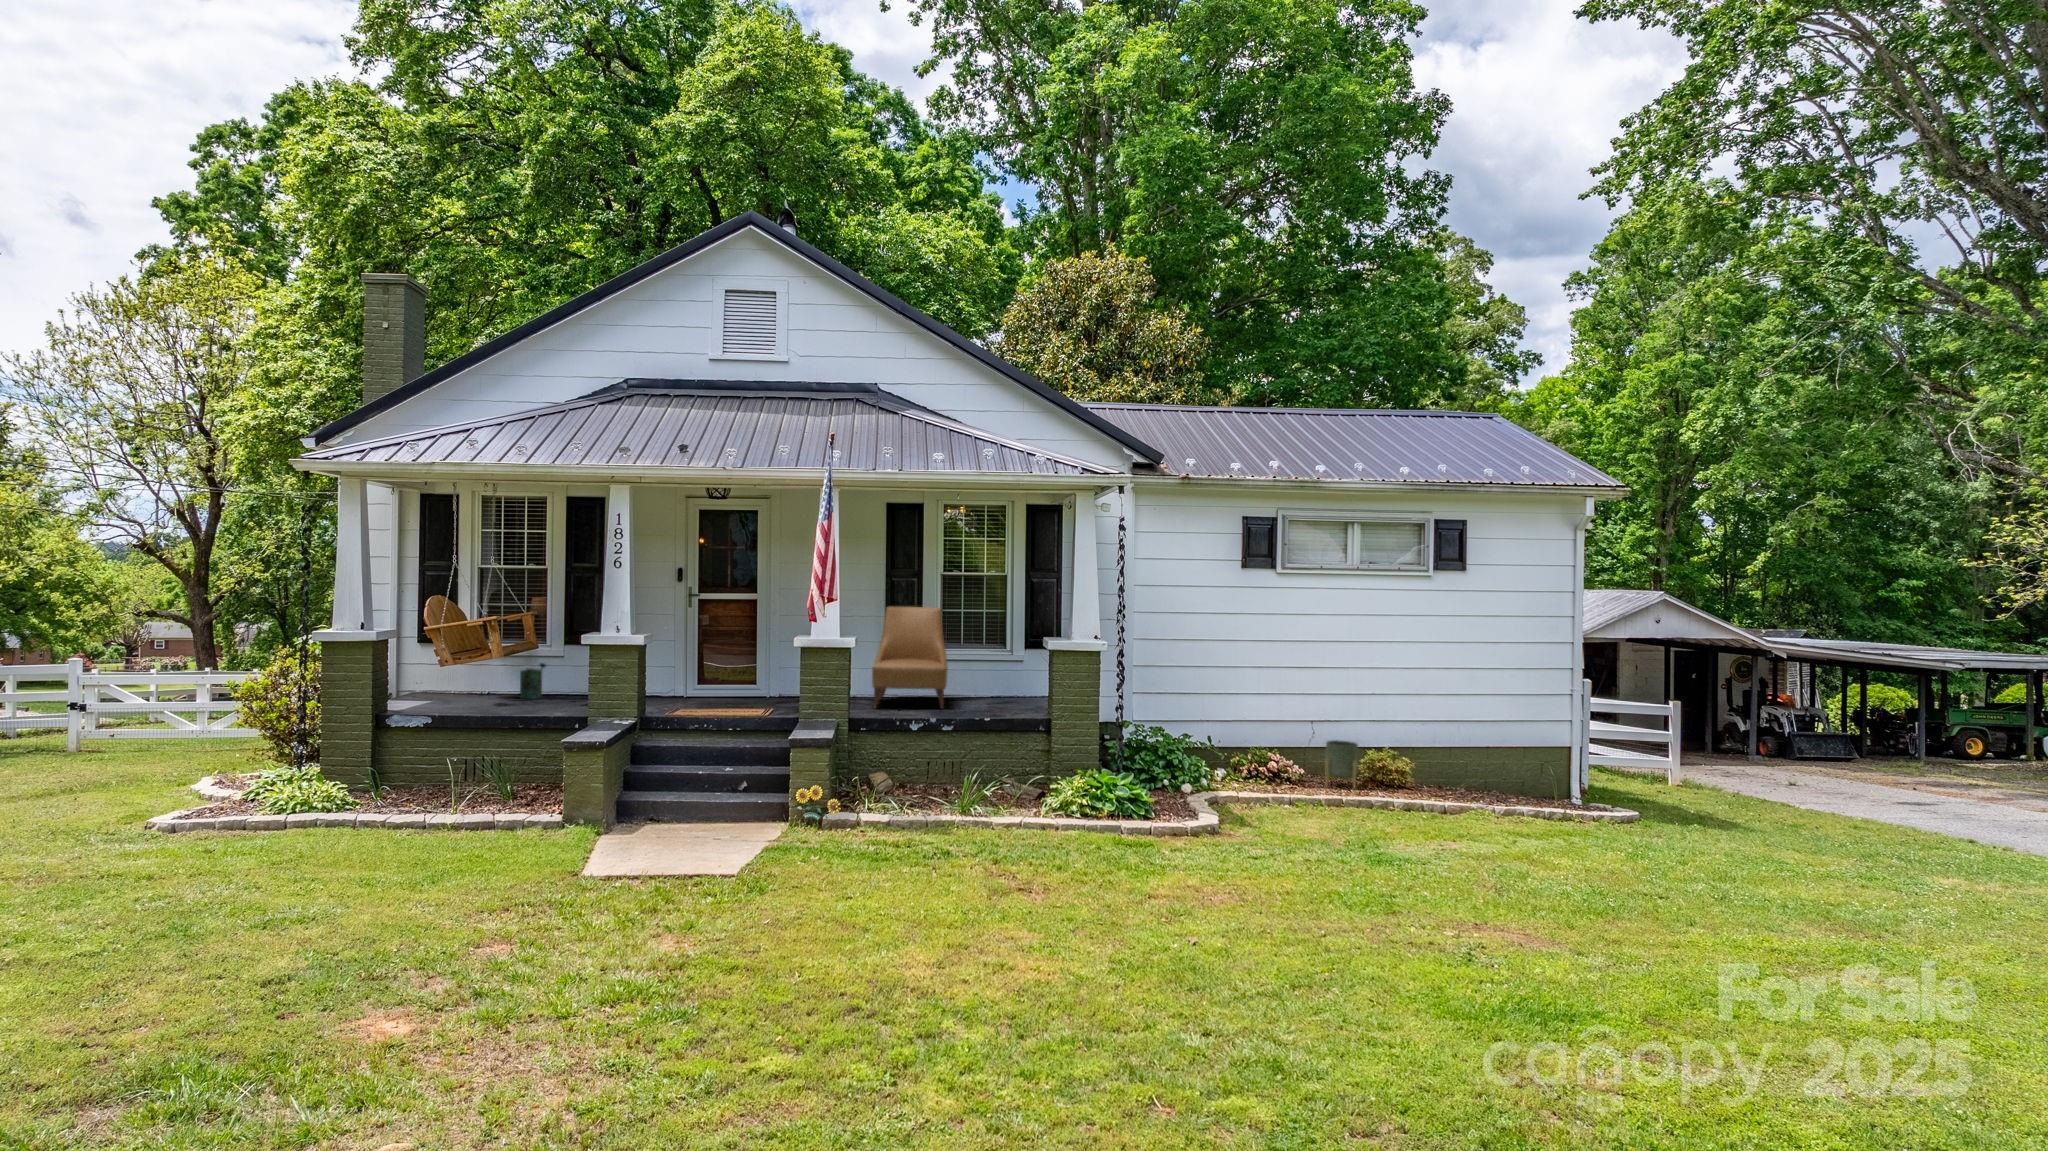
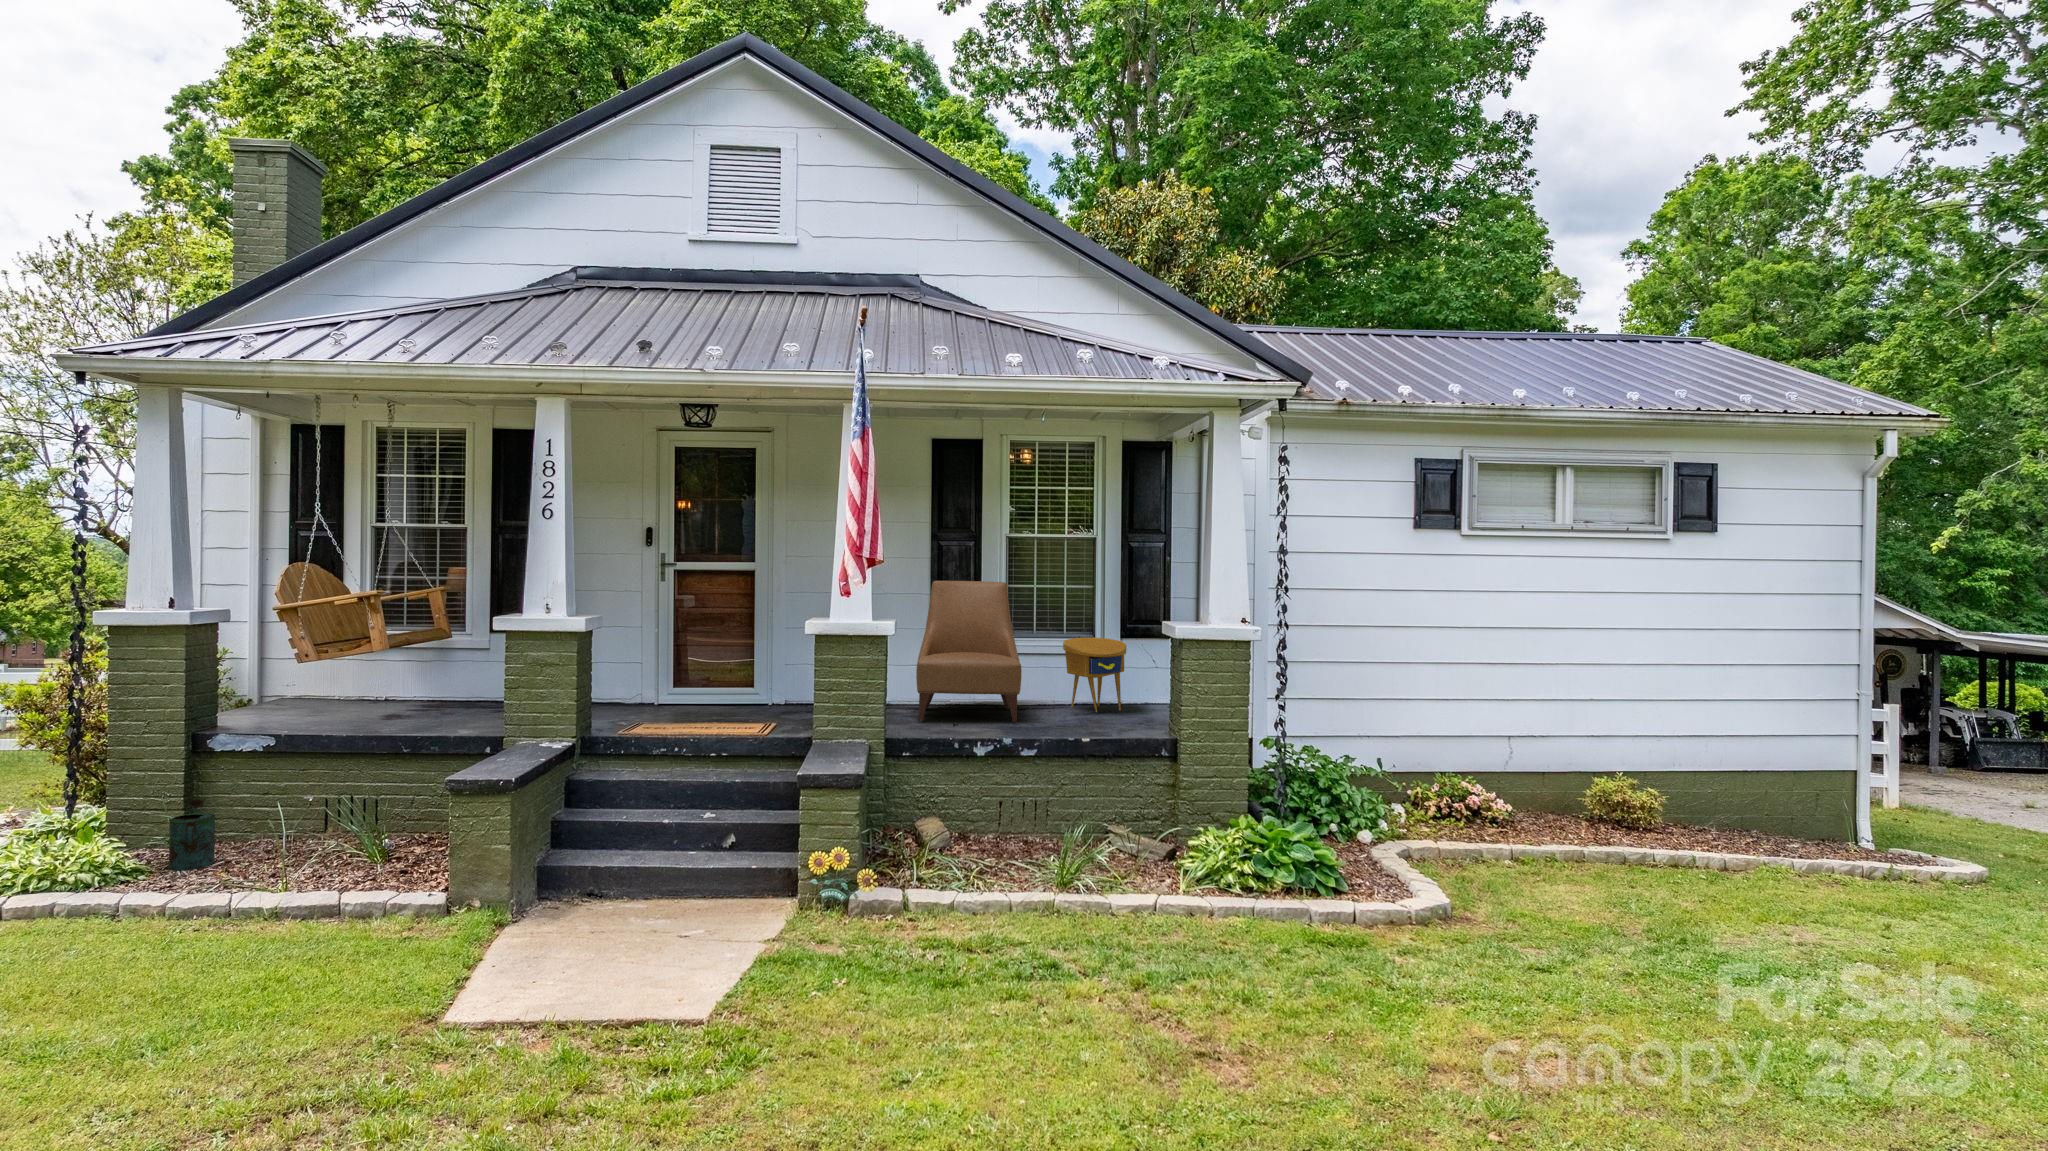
side table: none [981,649,1028,703] -> present [1063,638,1126,712]
watering can: present [520,663,546,699] -> present [169,800,215,871]
planter: present [1325,740,1358,789] -> none [1532,762,1584,832]

